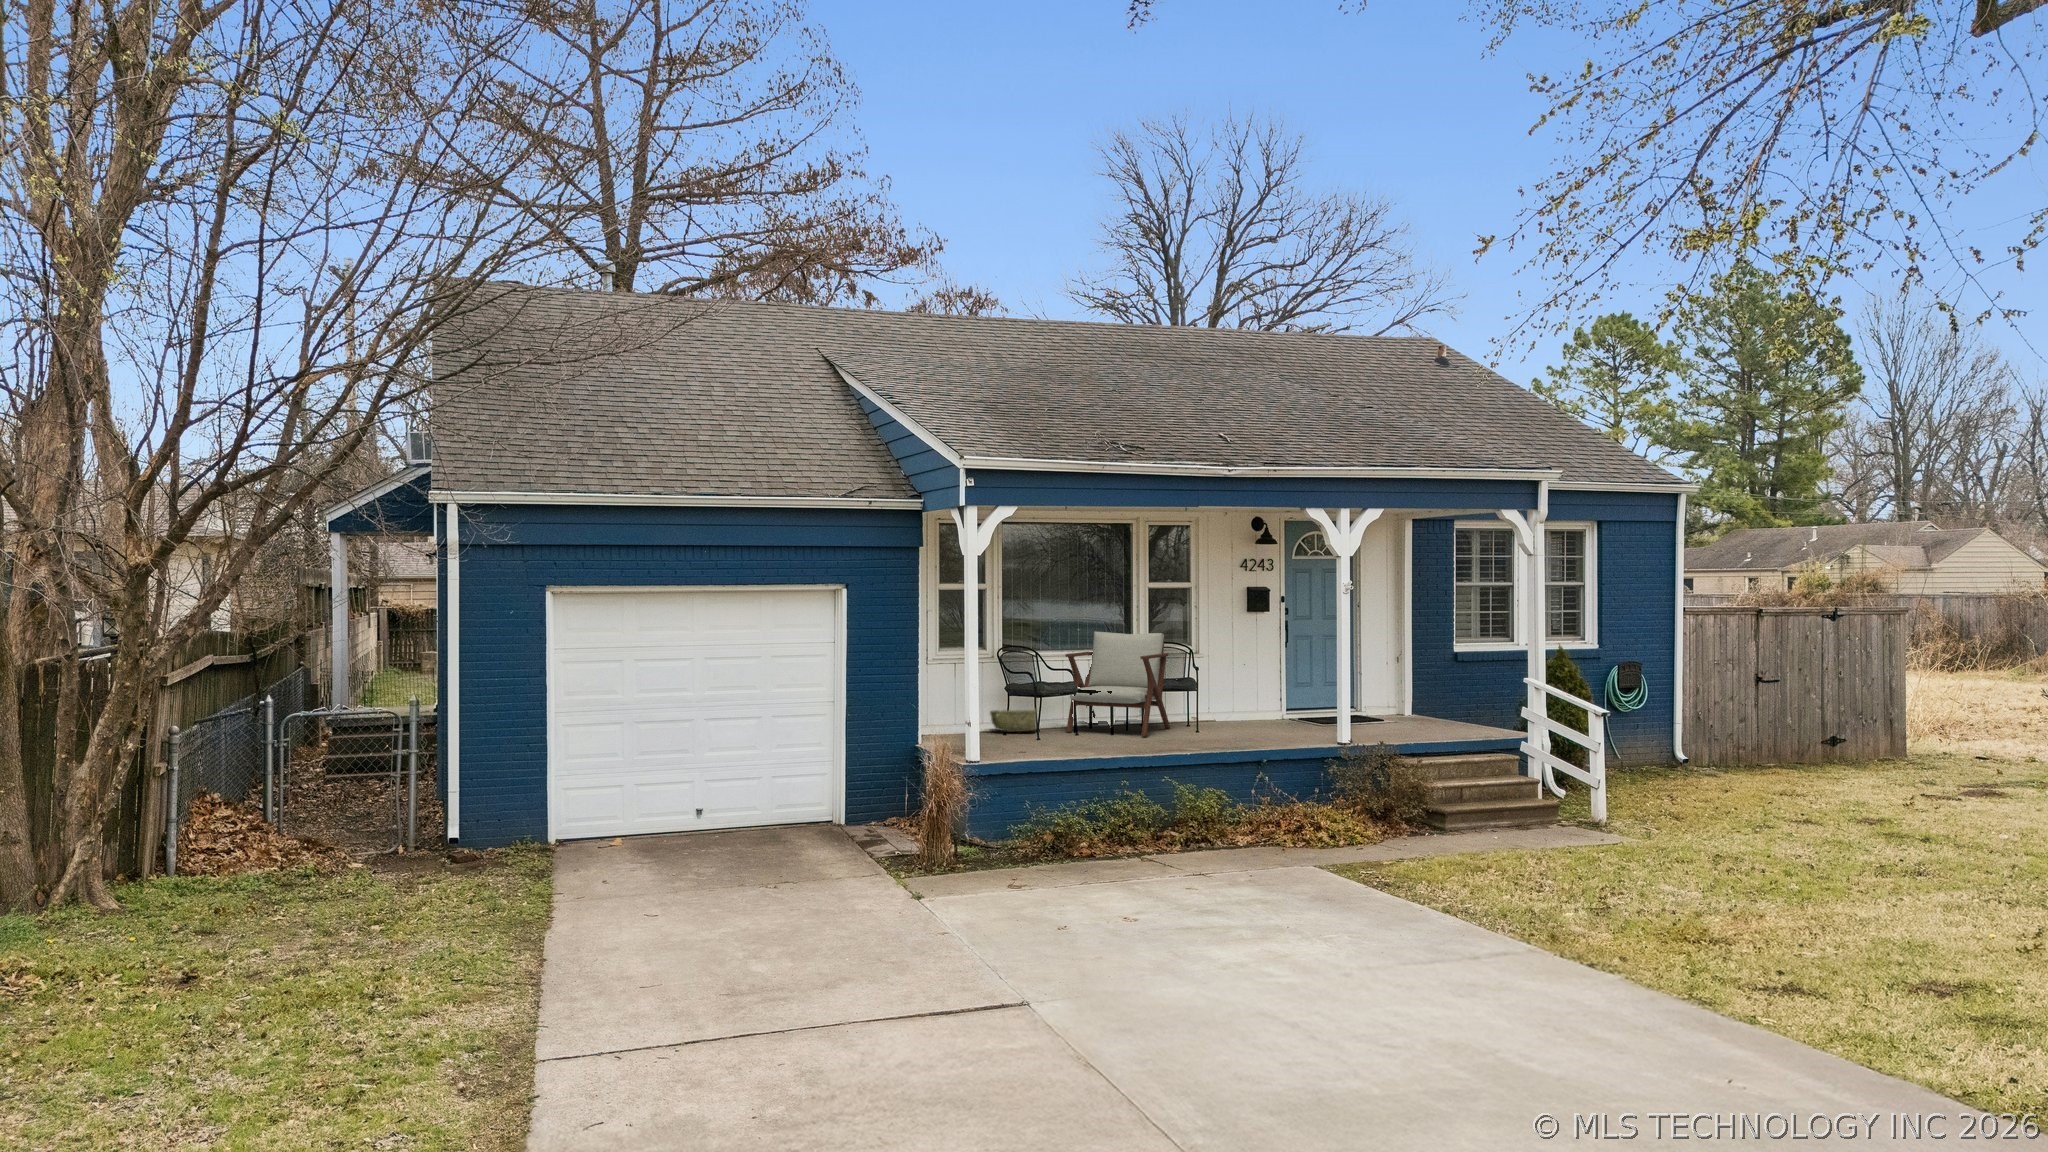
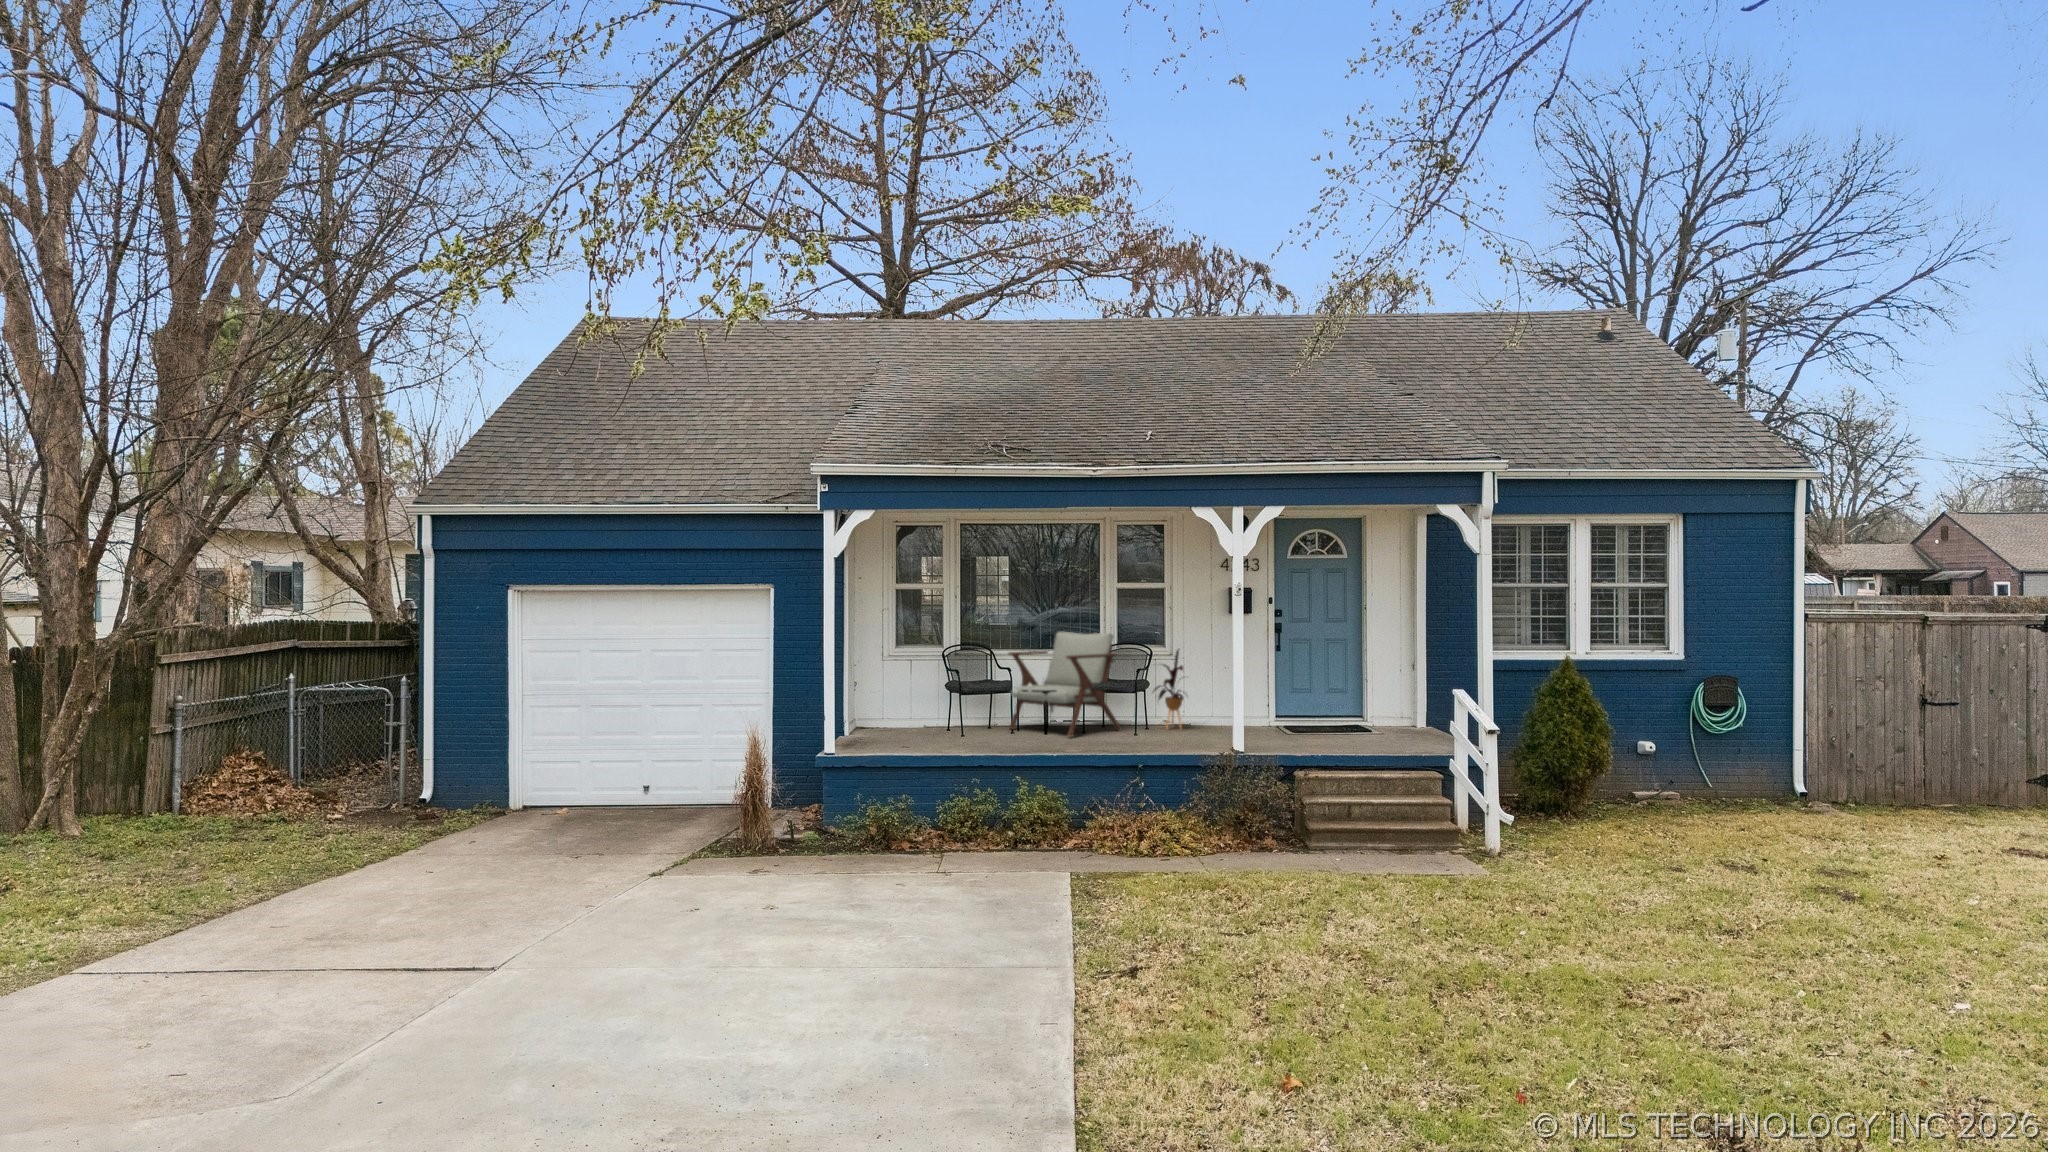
house plant: none [1191,647,1233,727] -> present [1154,649,1184,728]
woven basket: present [990,709,1039,732] -> none [937,705,989,728]

